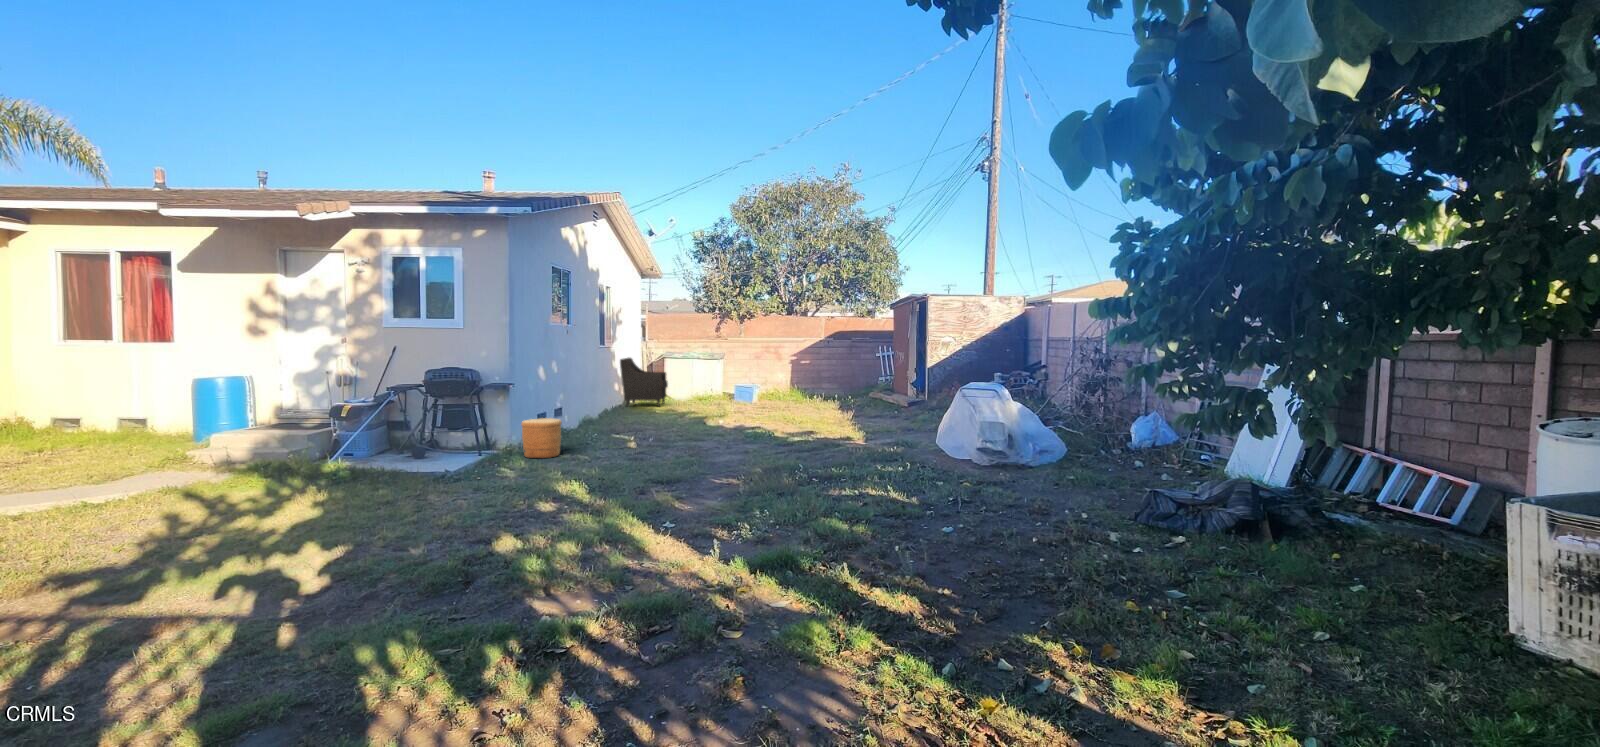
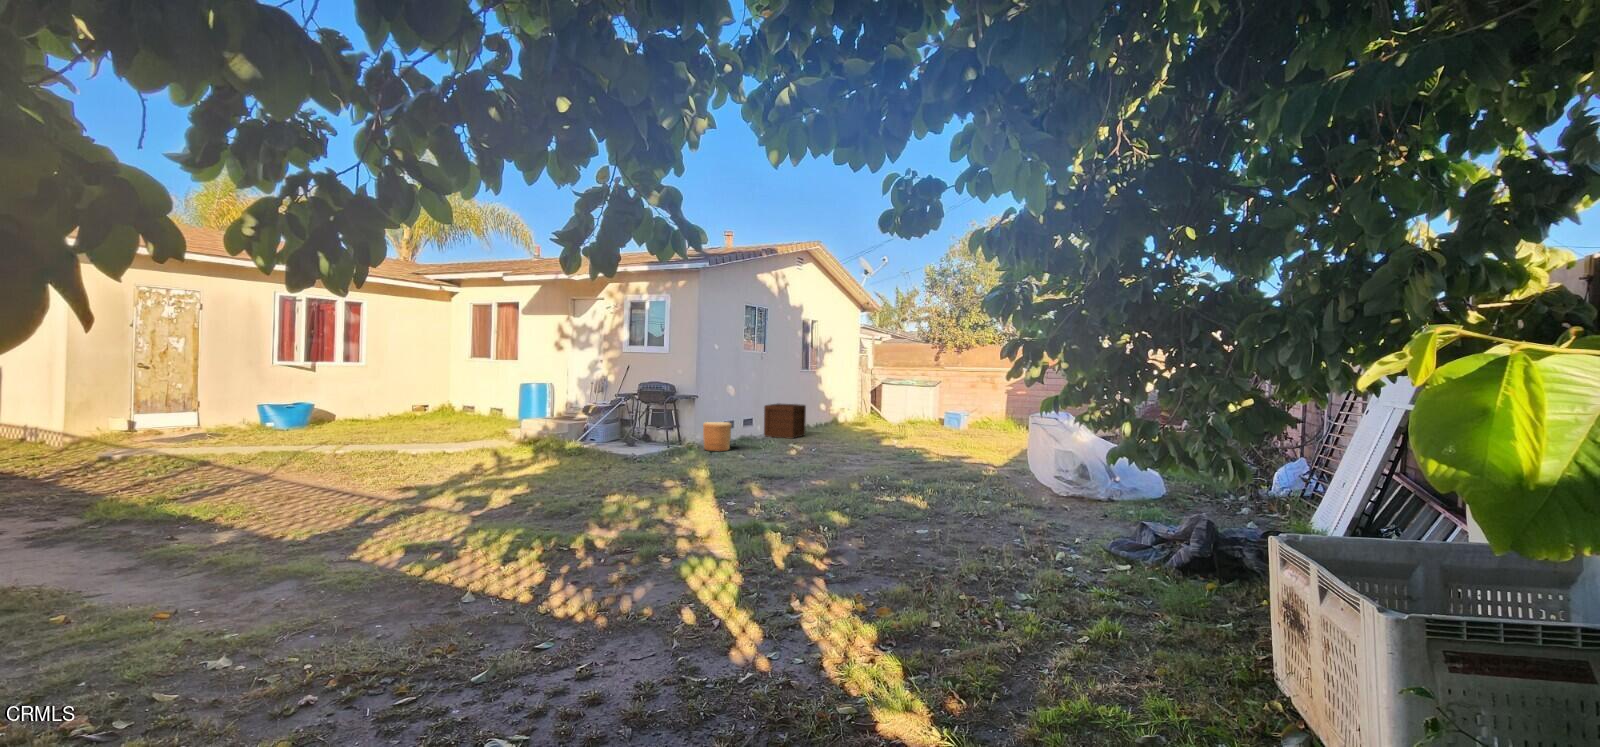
chair: present [620,358,668,407] -> none [829,381,871,424]
wooden crate: none [573,389,622,432] -> present [764,404,806,439]

